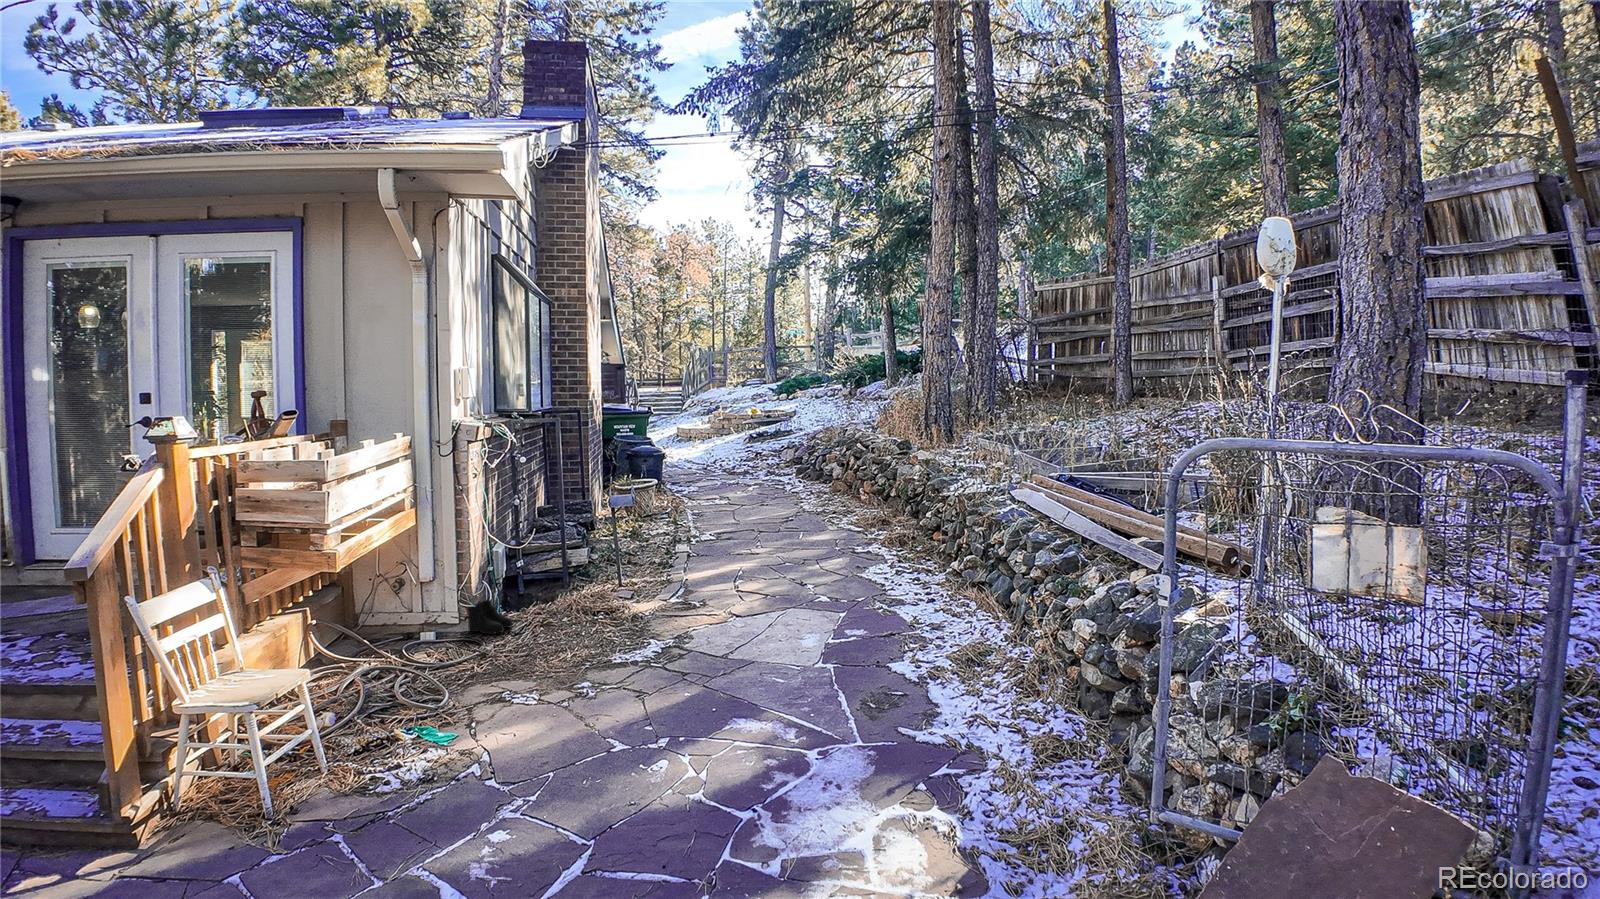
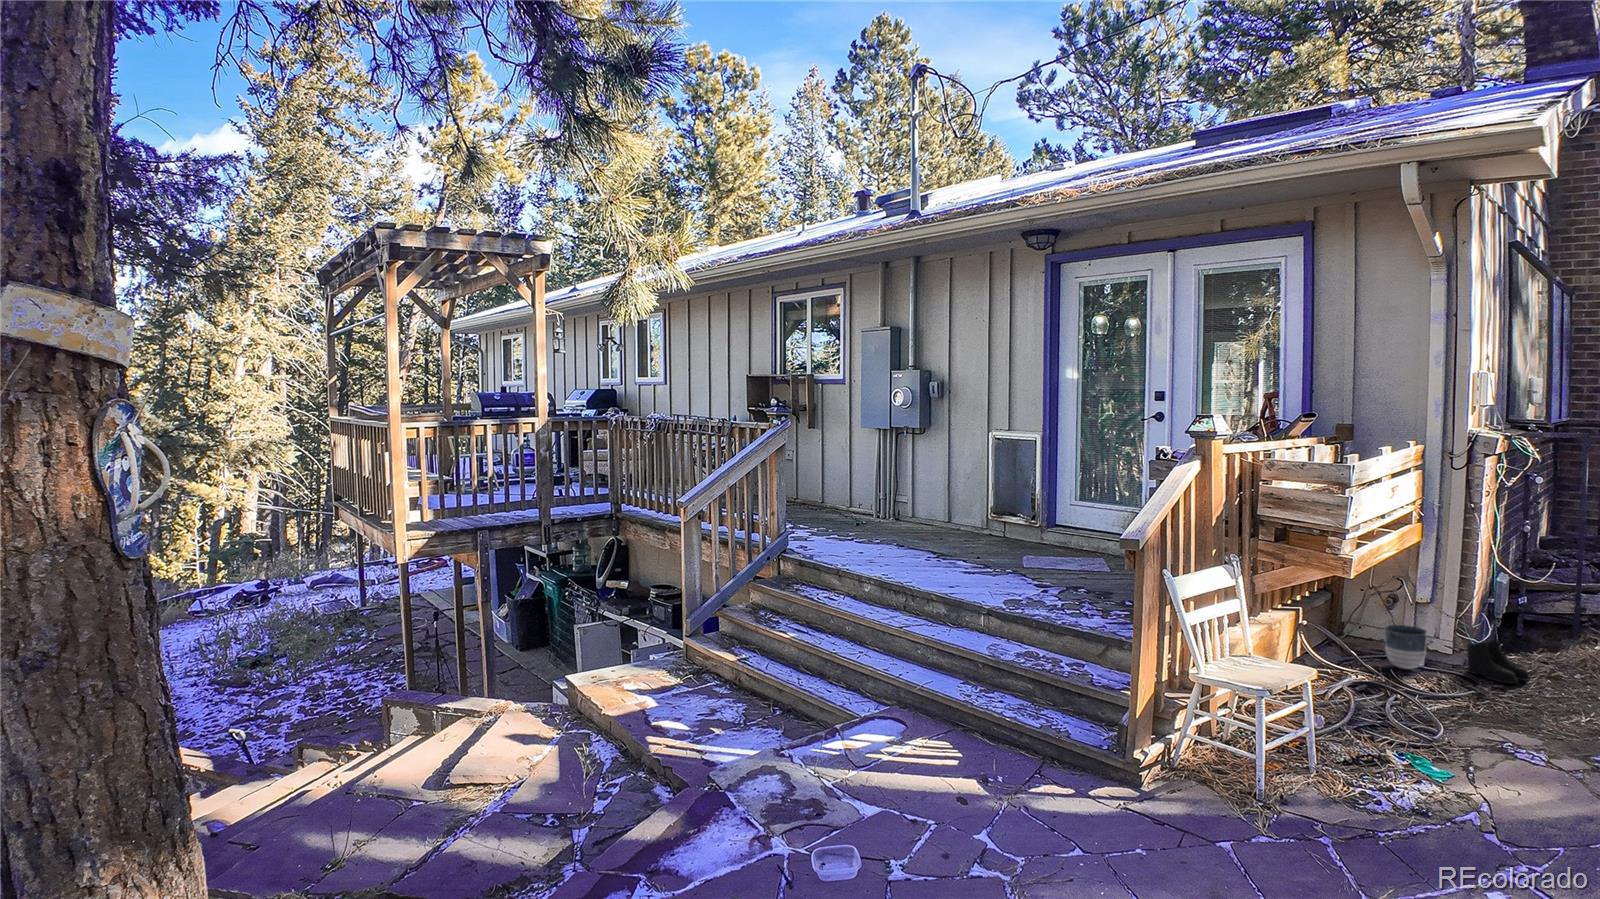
planter: none [398,602,434,643] -> present [1385,625,1428,669]

